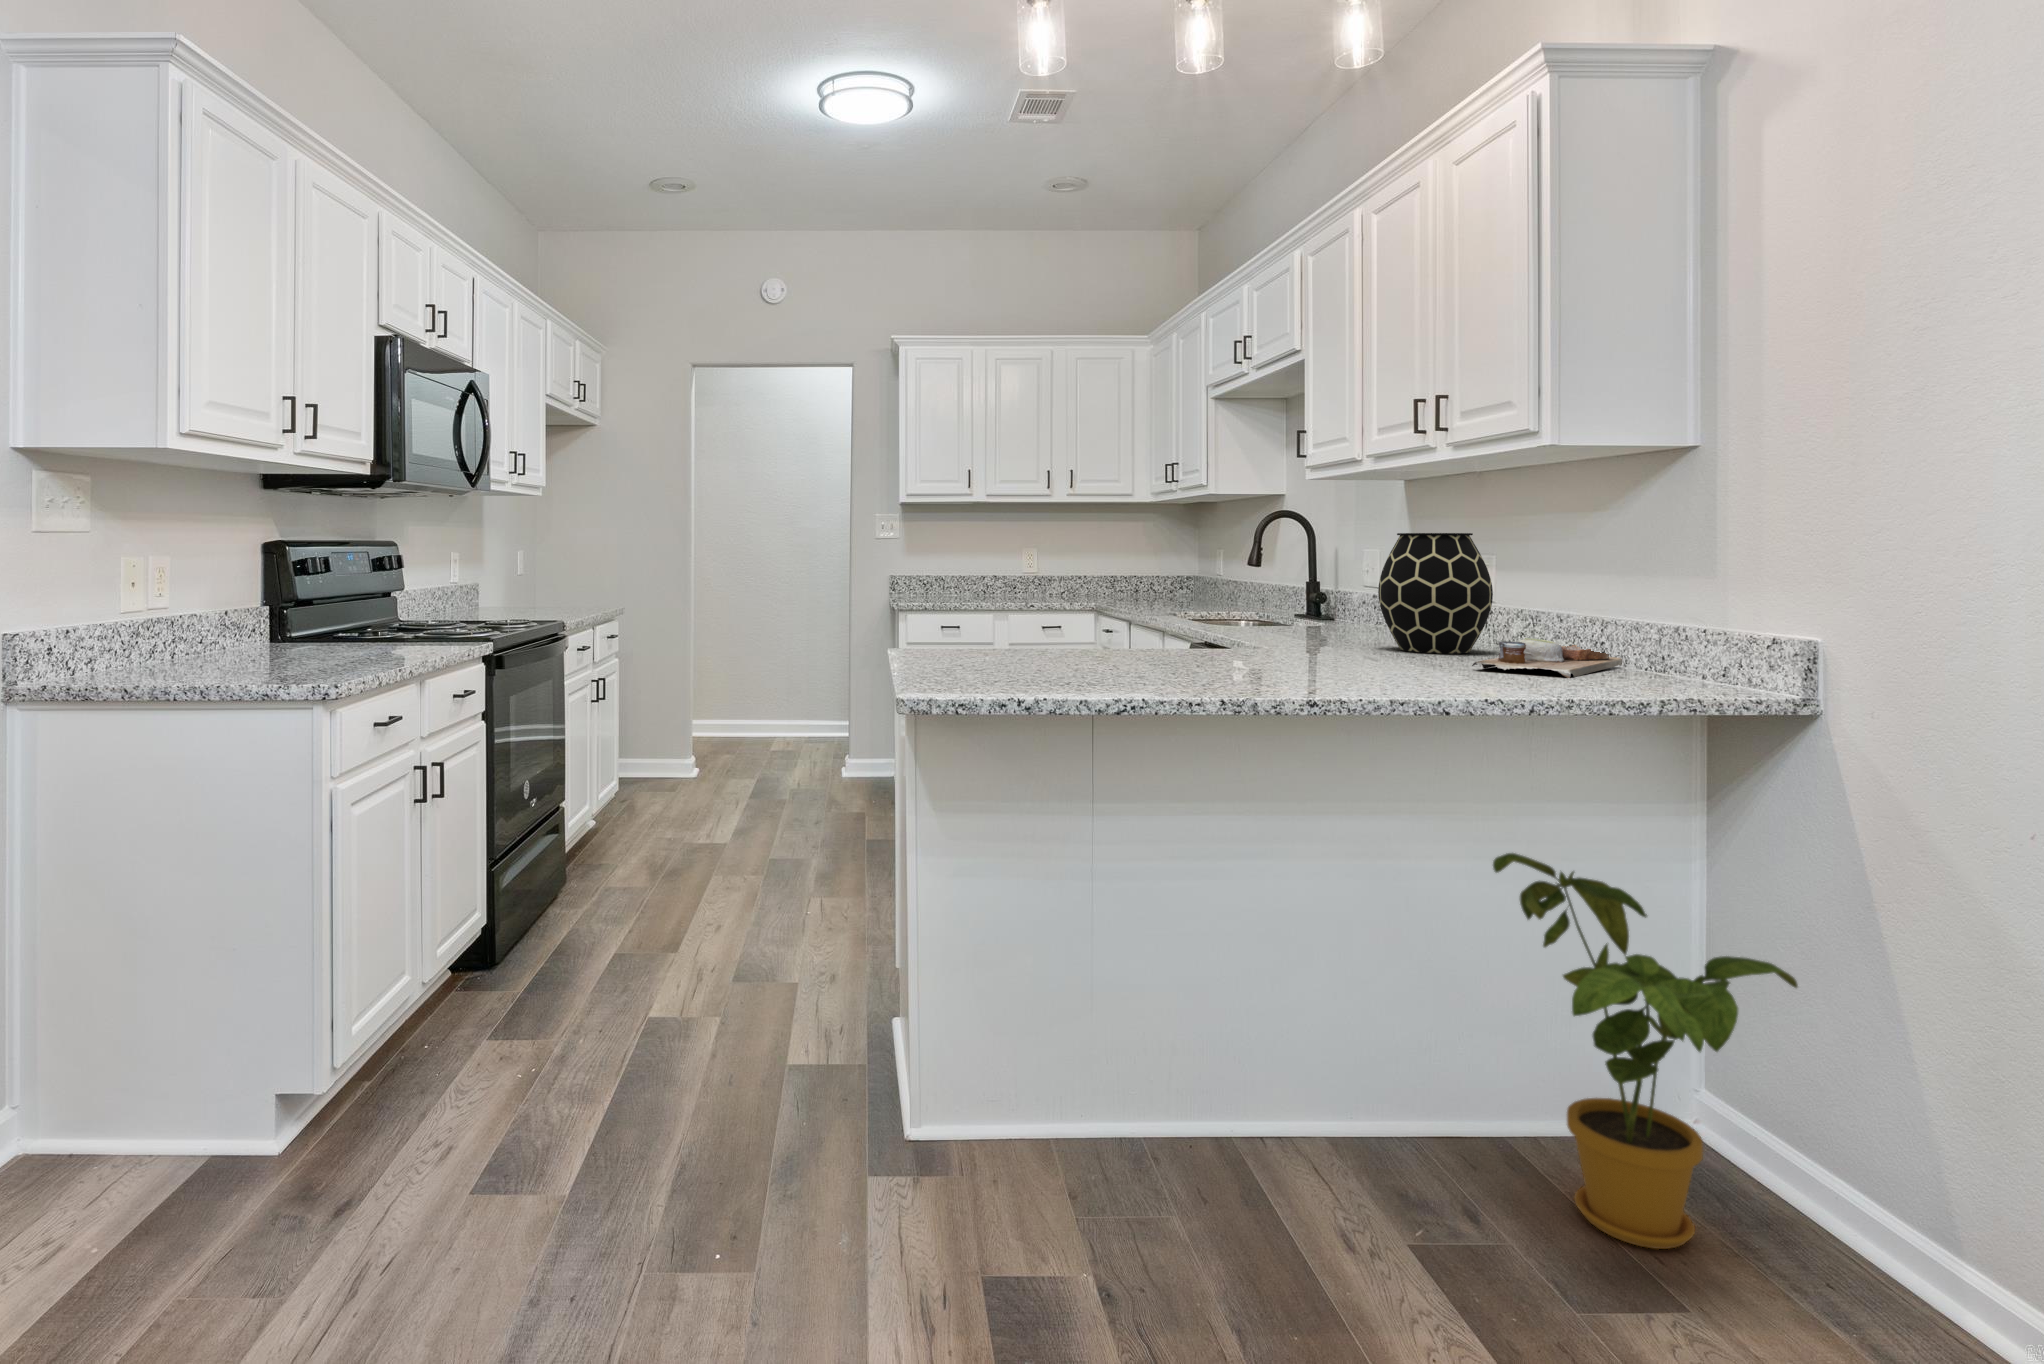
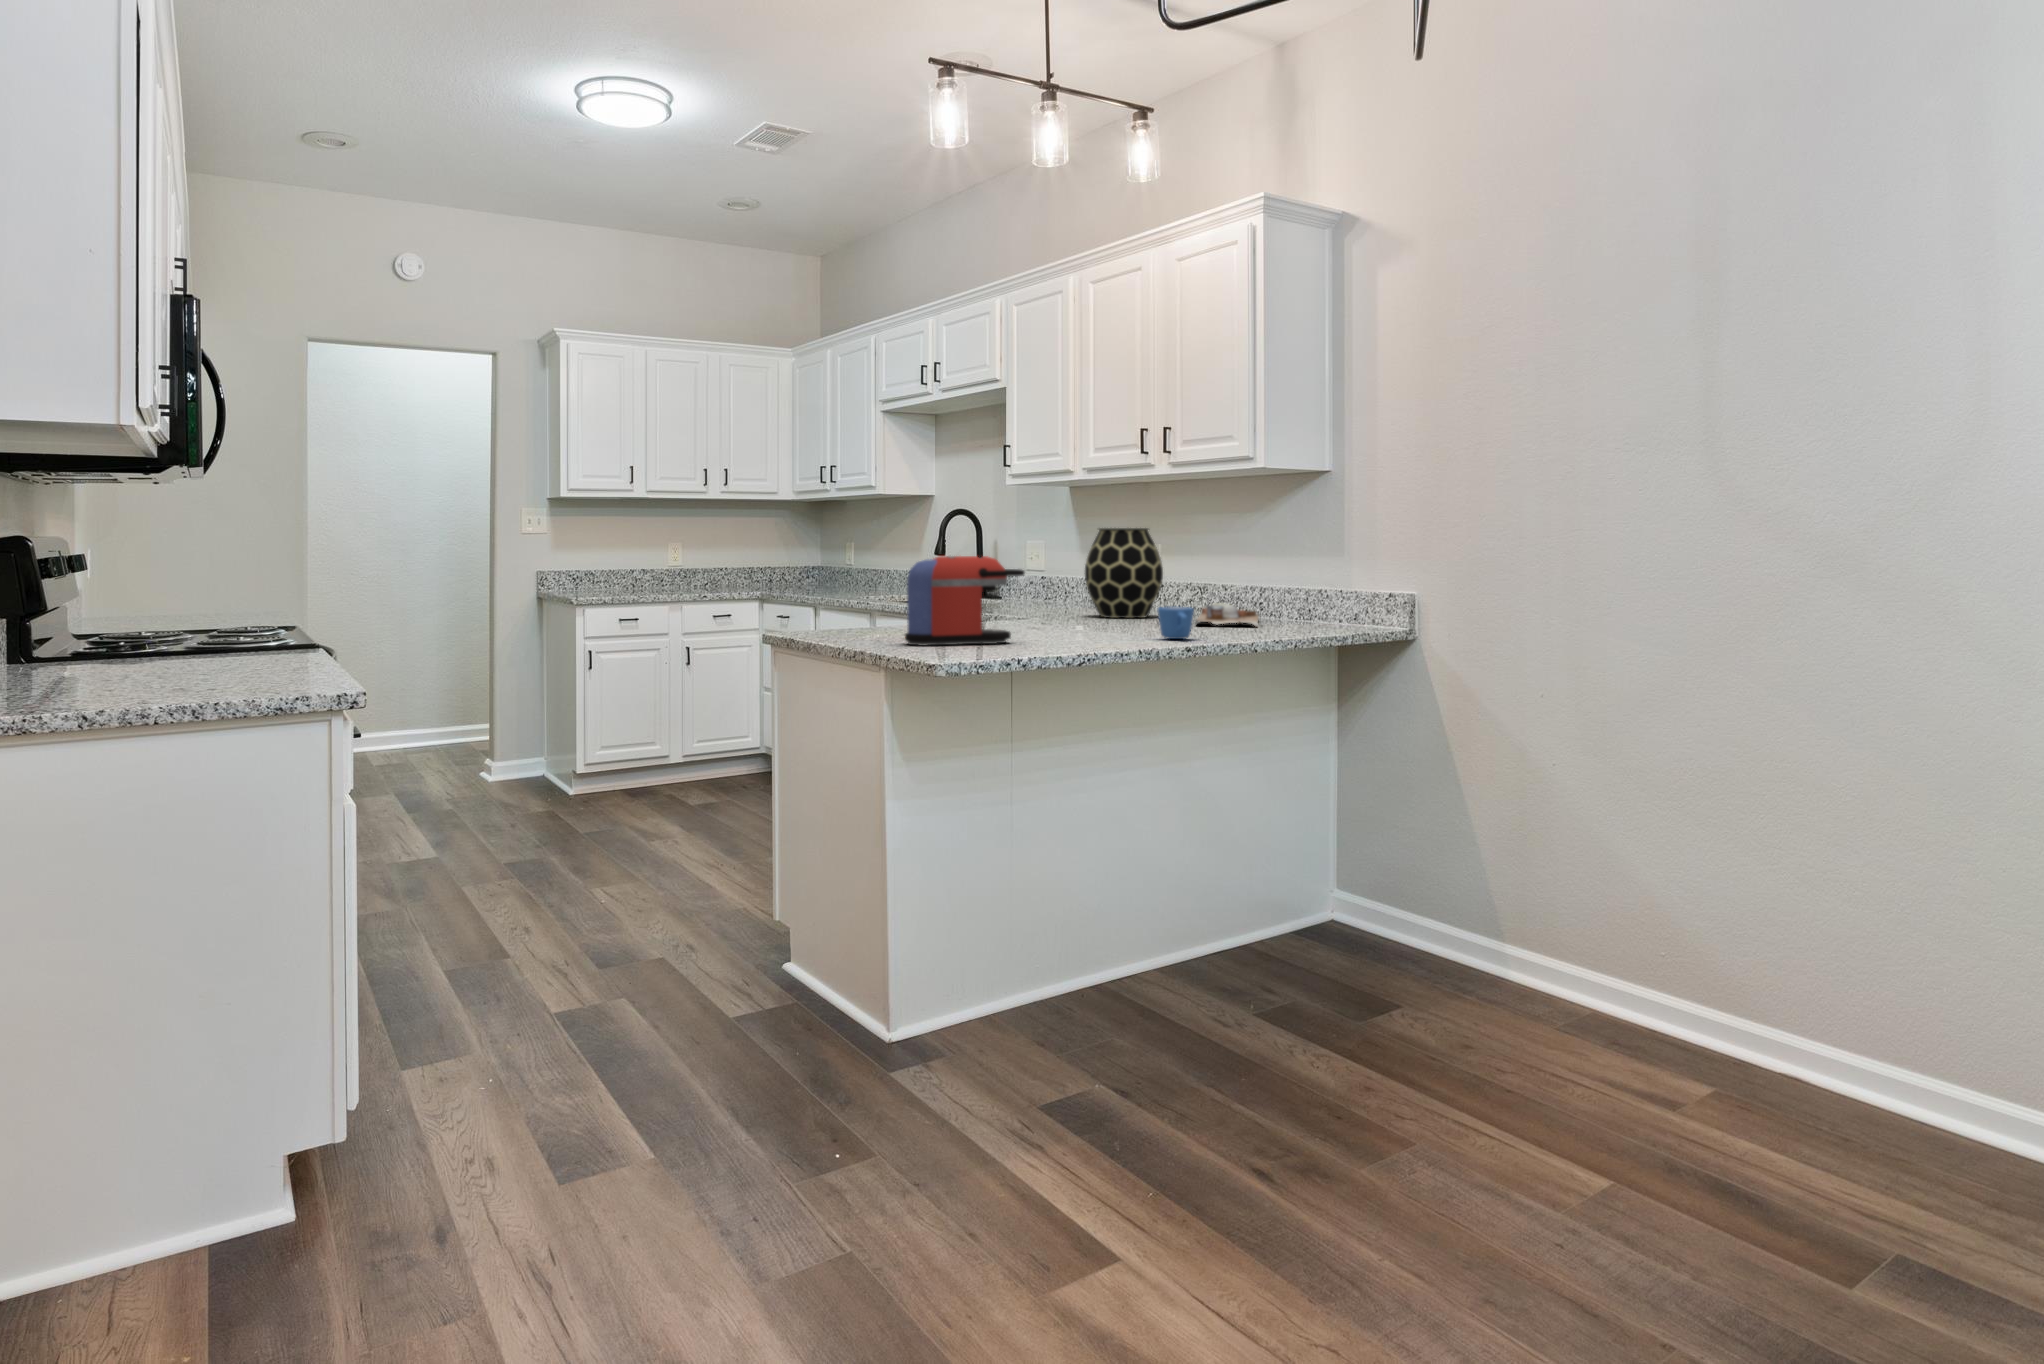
coffee maker: none [963,565,1120,676] -> present [905,556,1025,646]
mug: none [1320,641,1374,687] -> present [1157,607,1194,639]
house plant: present [1493,853,1798,1249] -> none [1255,744,1407,978]

